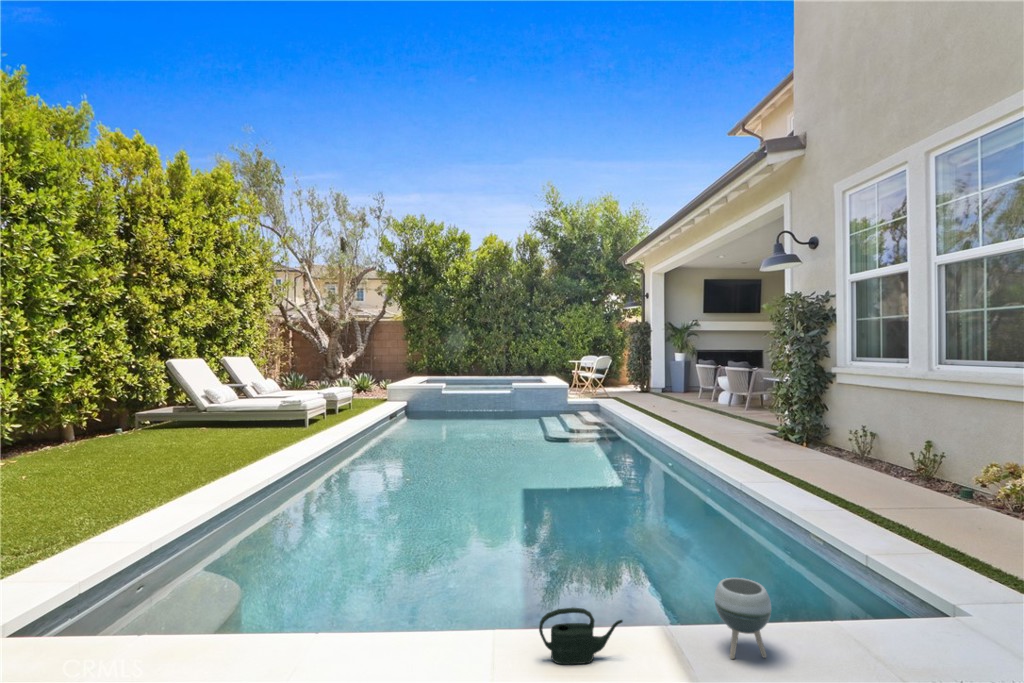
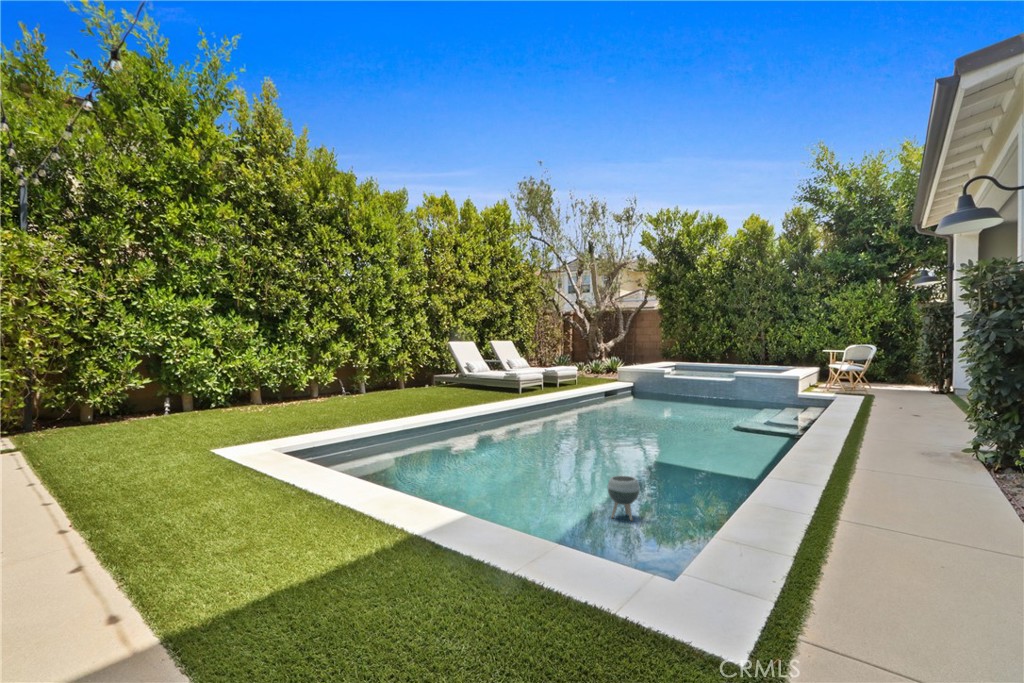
watering can: present [539,608,623,664] -> none [516,476,557,506]

